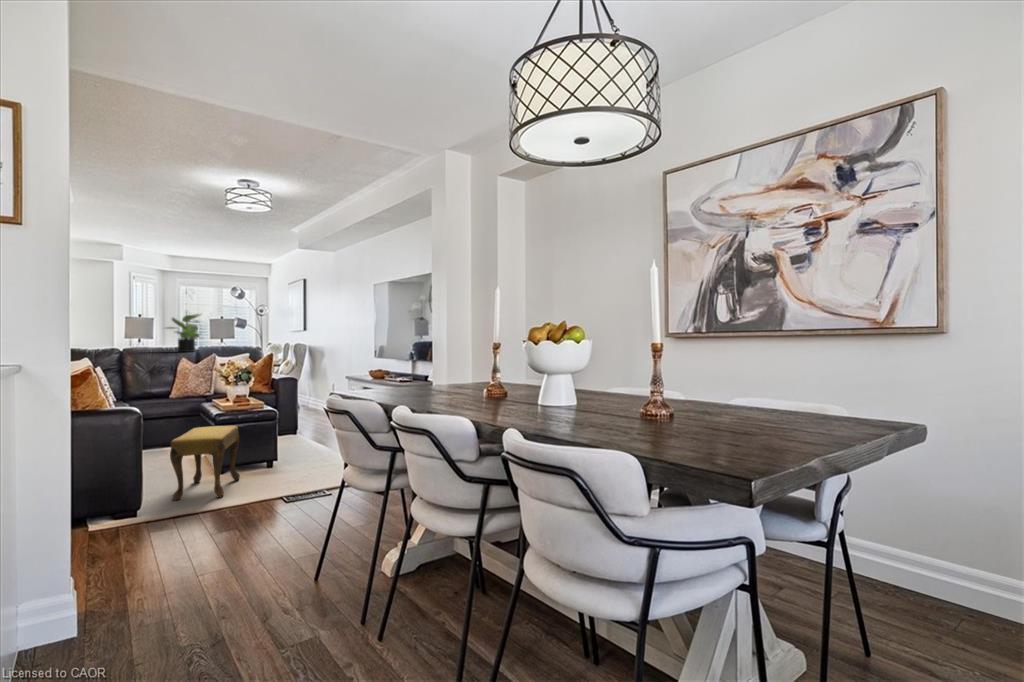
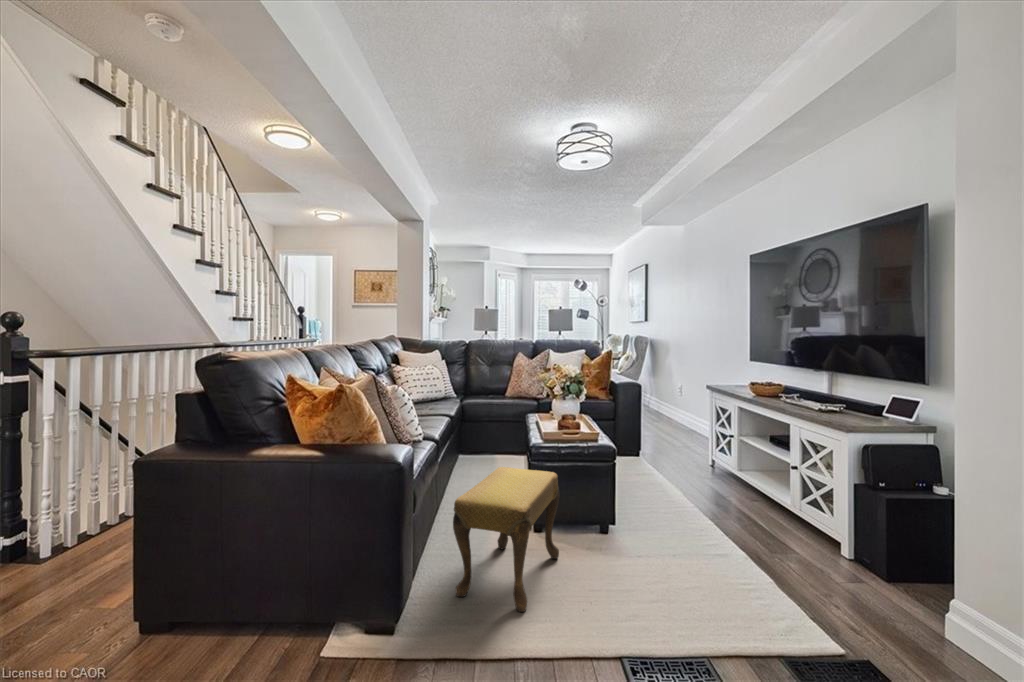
potted plant: present [167,314,201,352] -> none [497,301,536,345]

